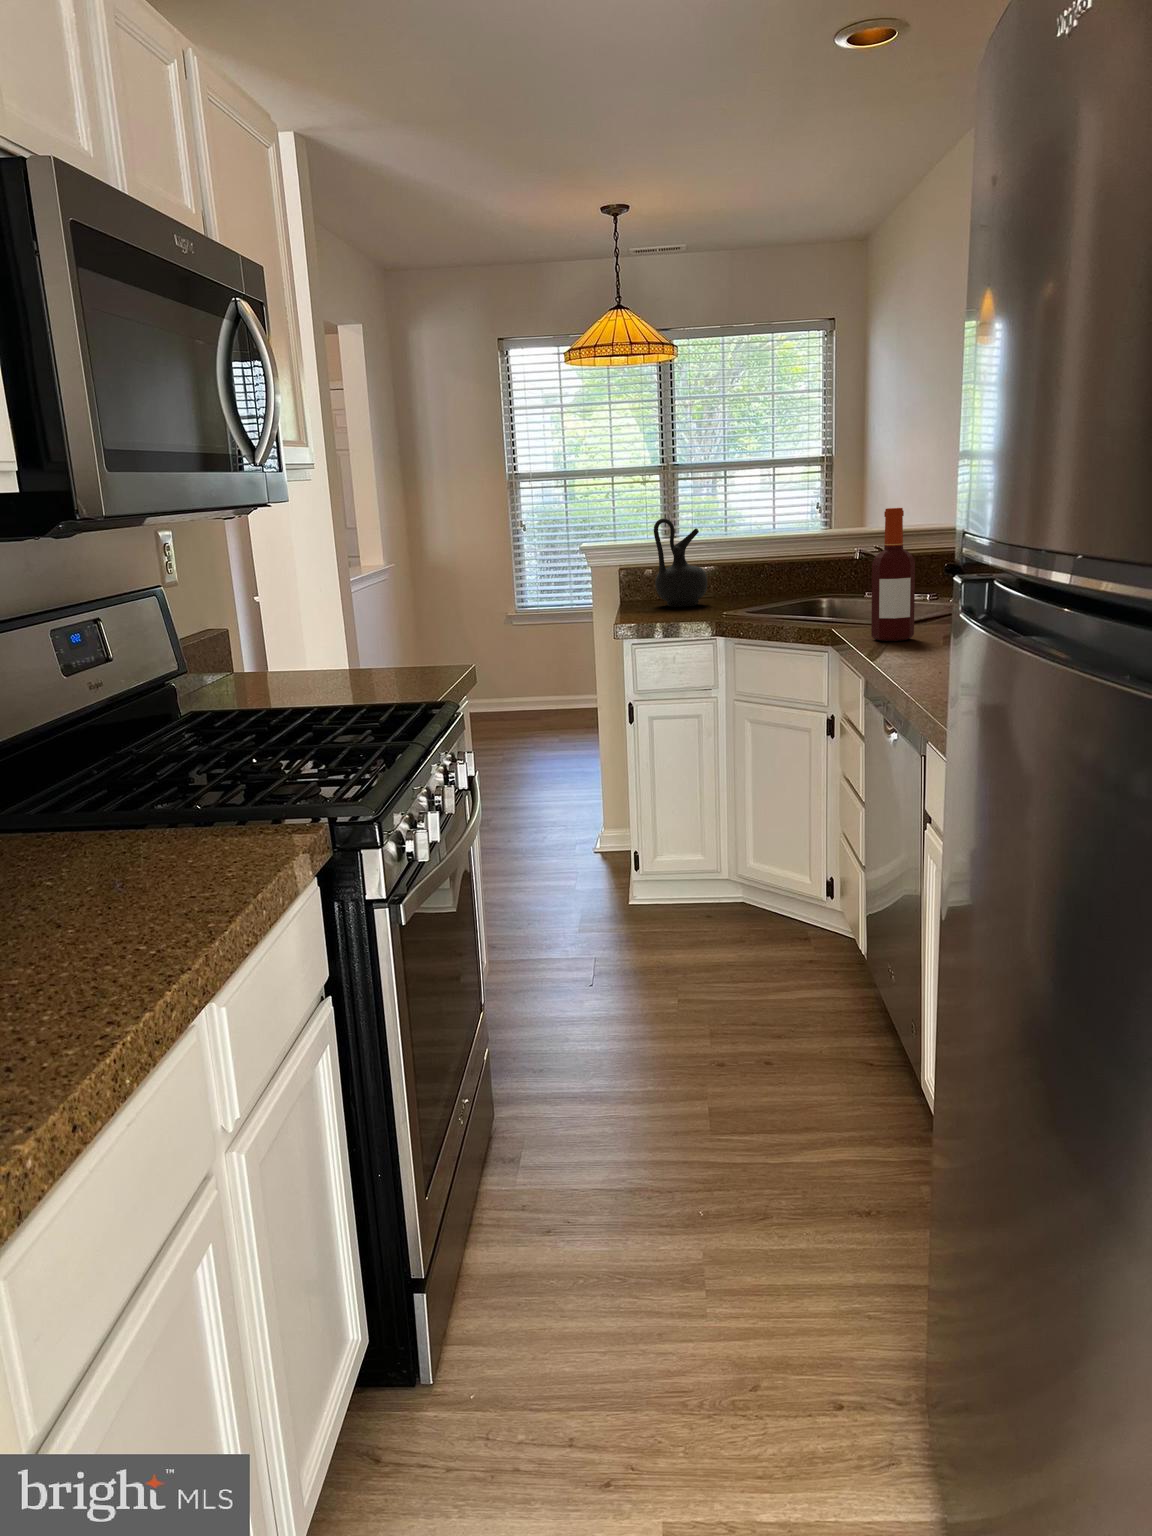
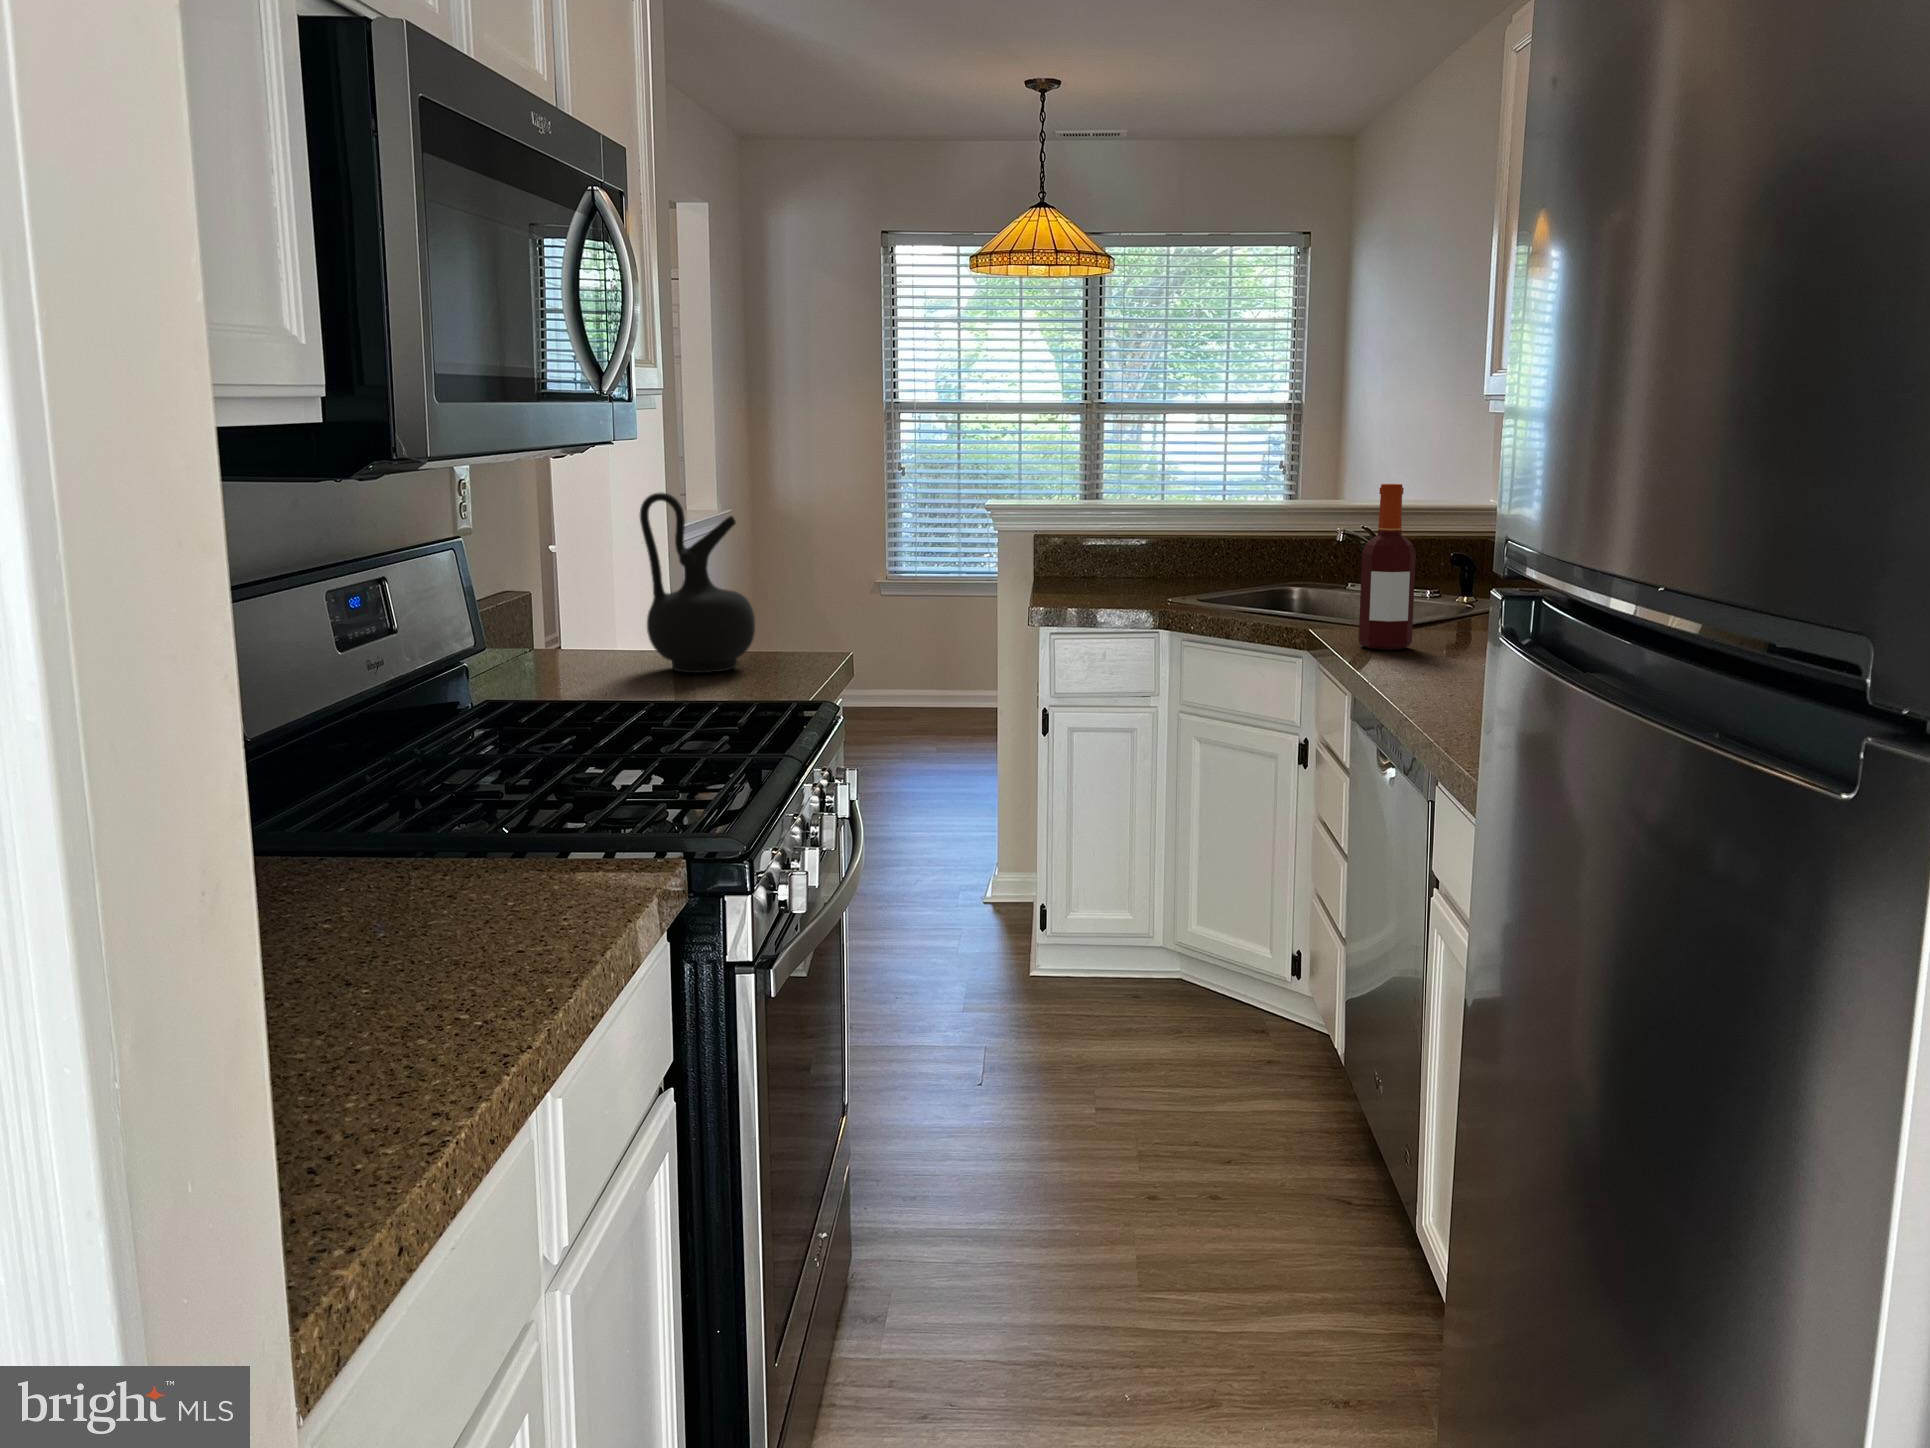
ceramic jug: present [654,519,707,607] -> present [640,493,755,673]

